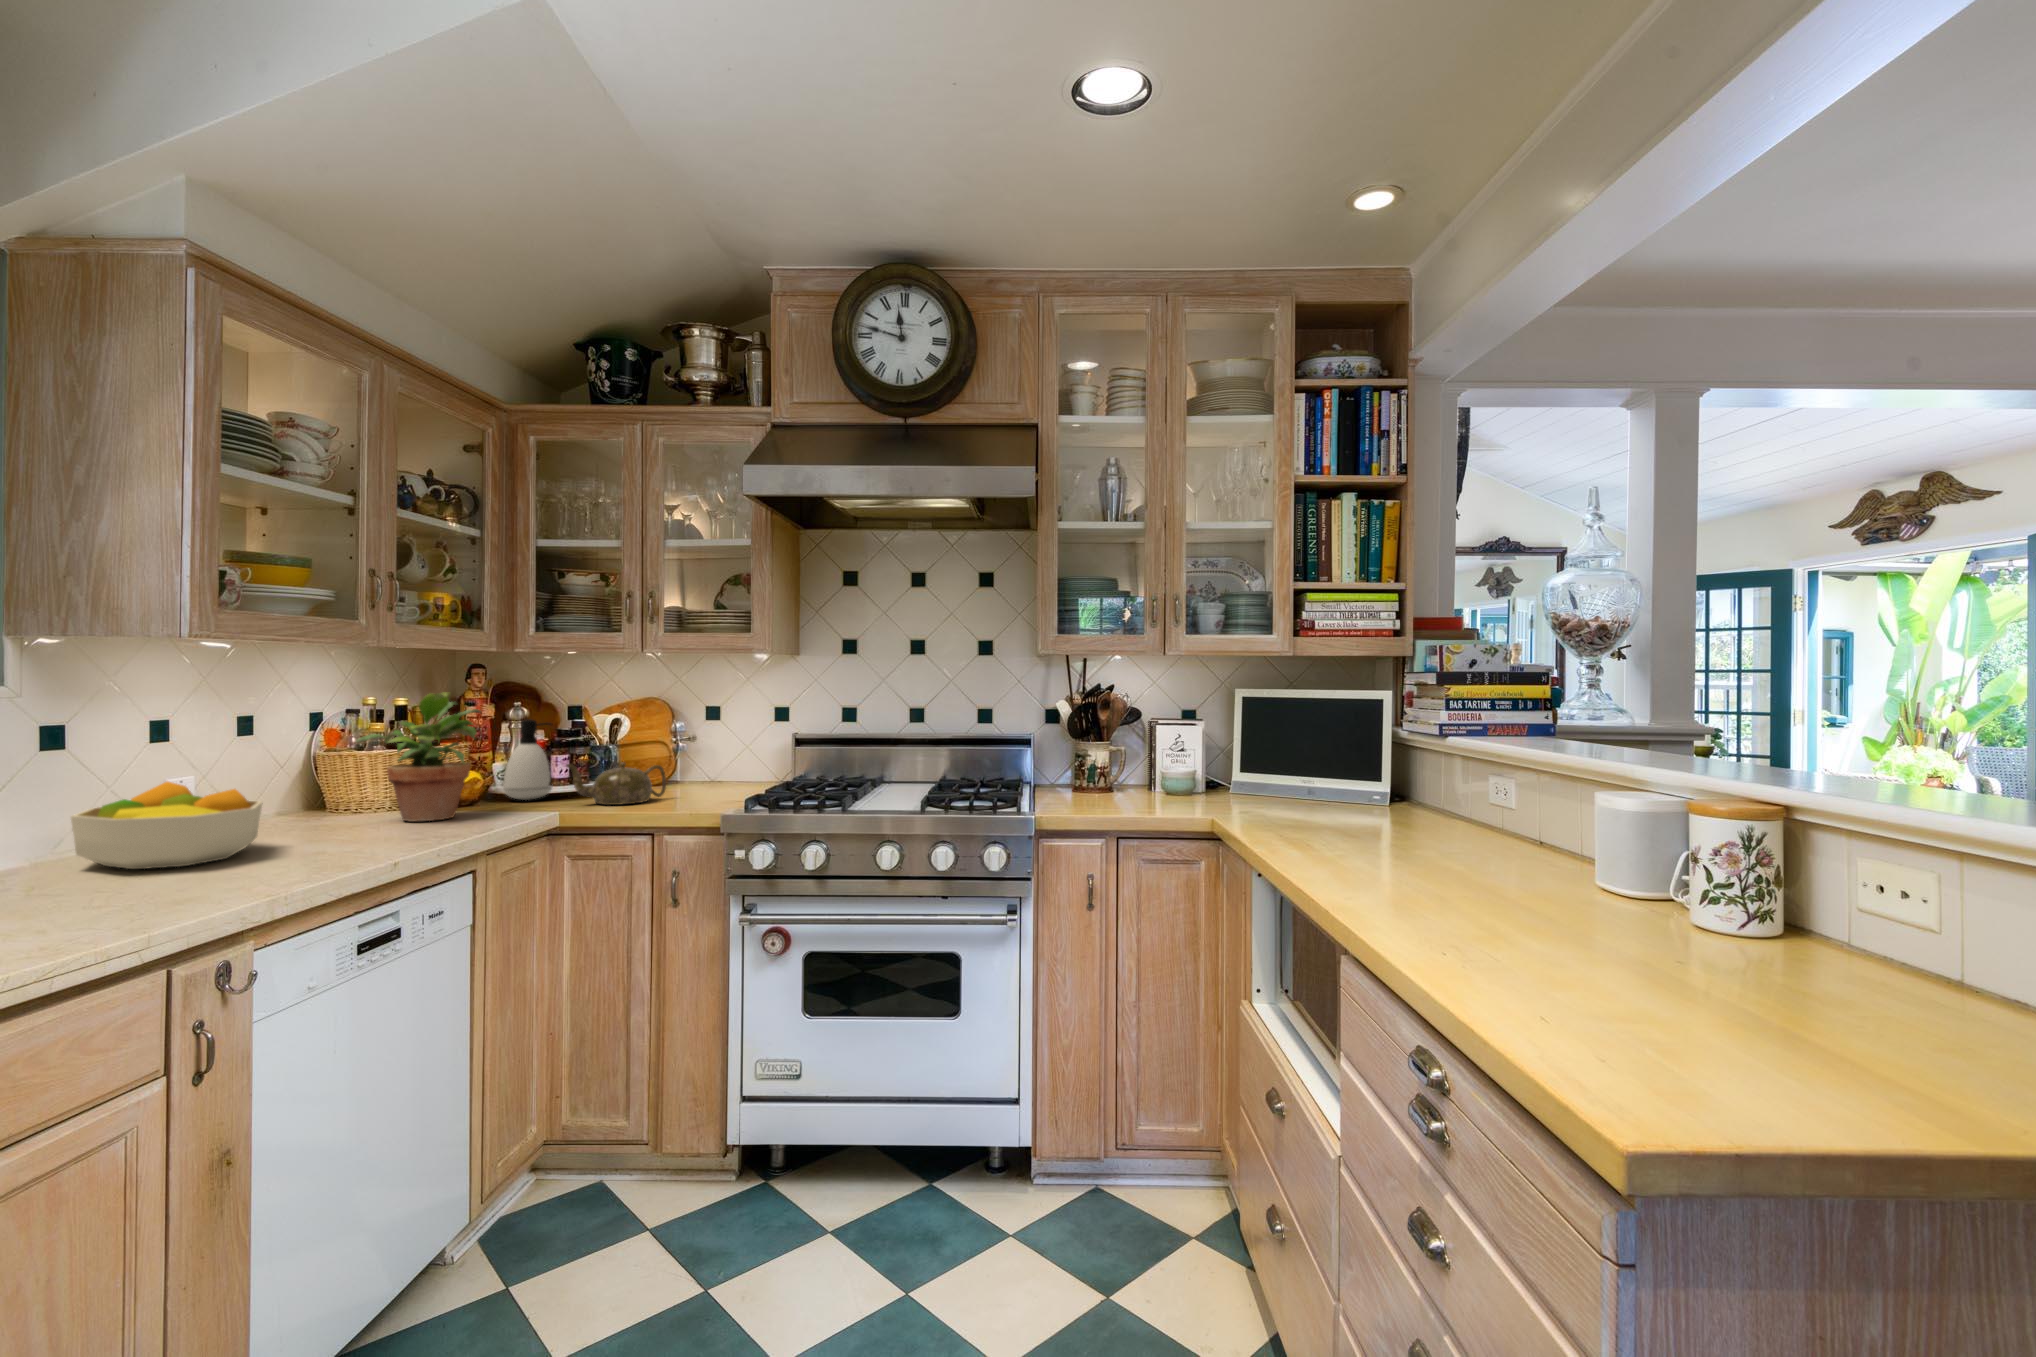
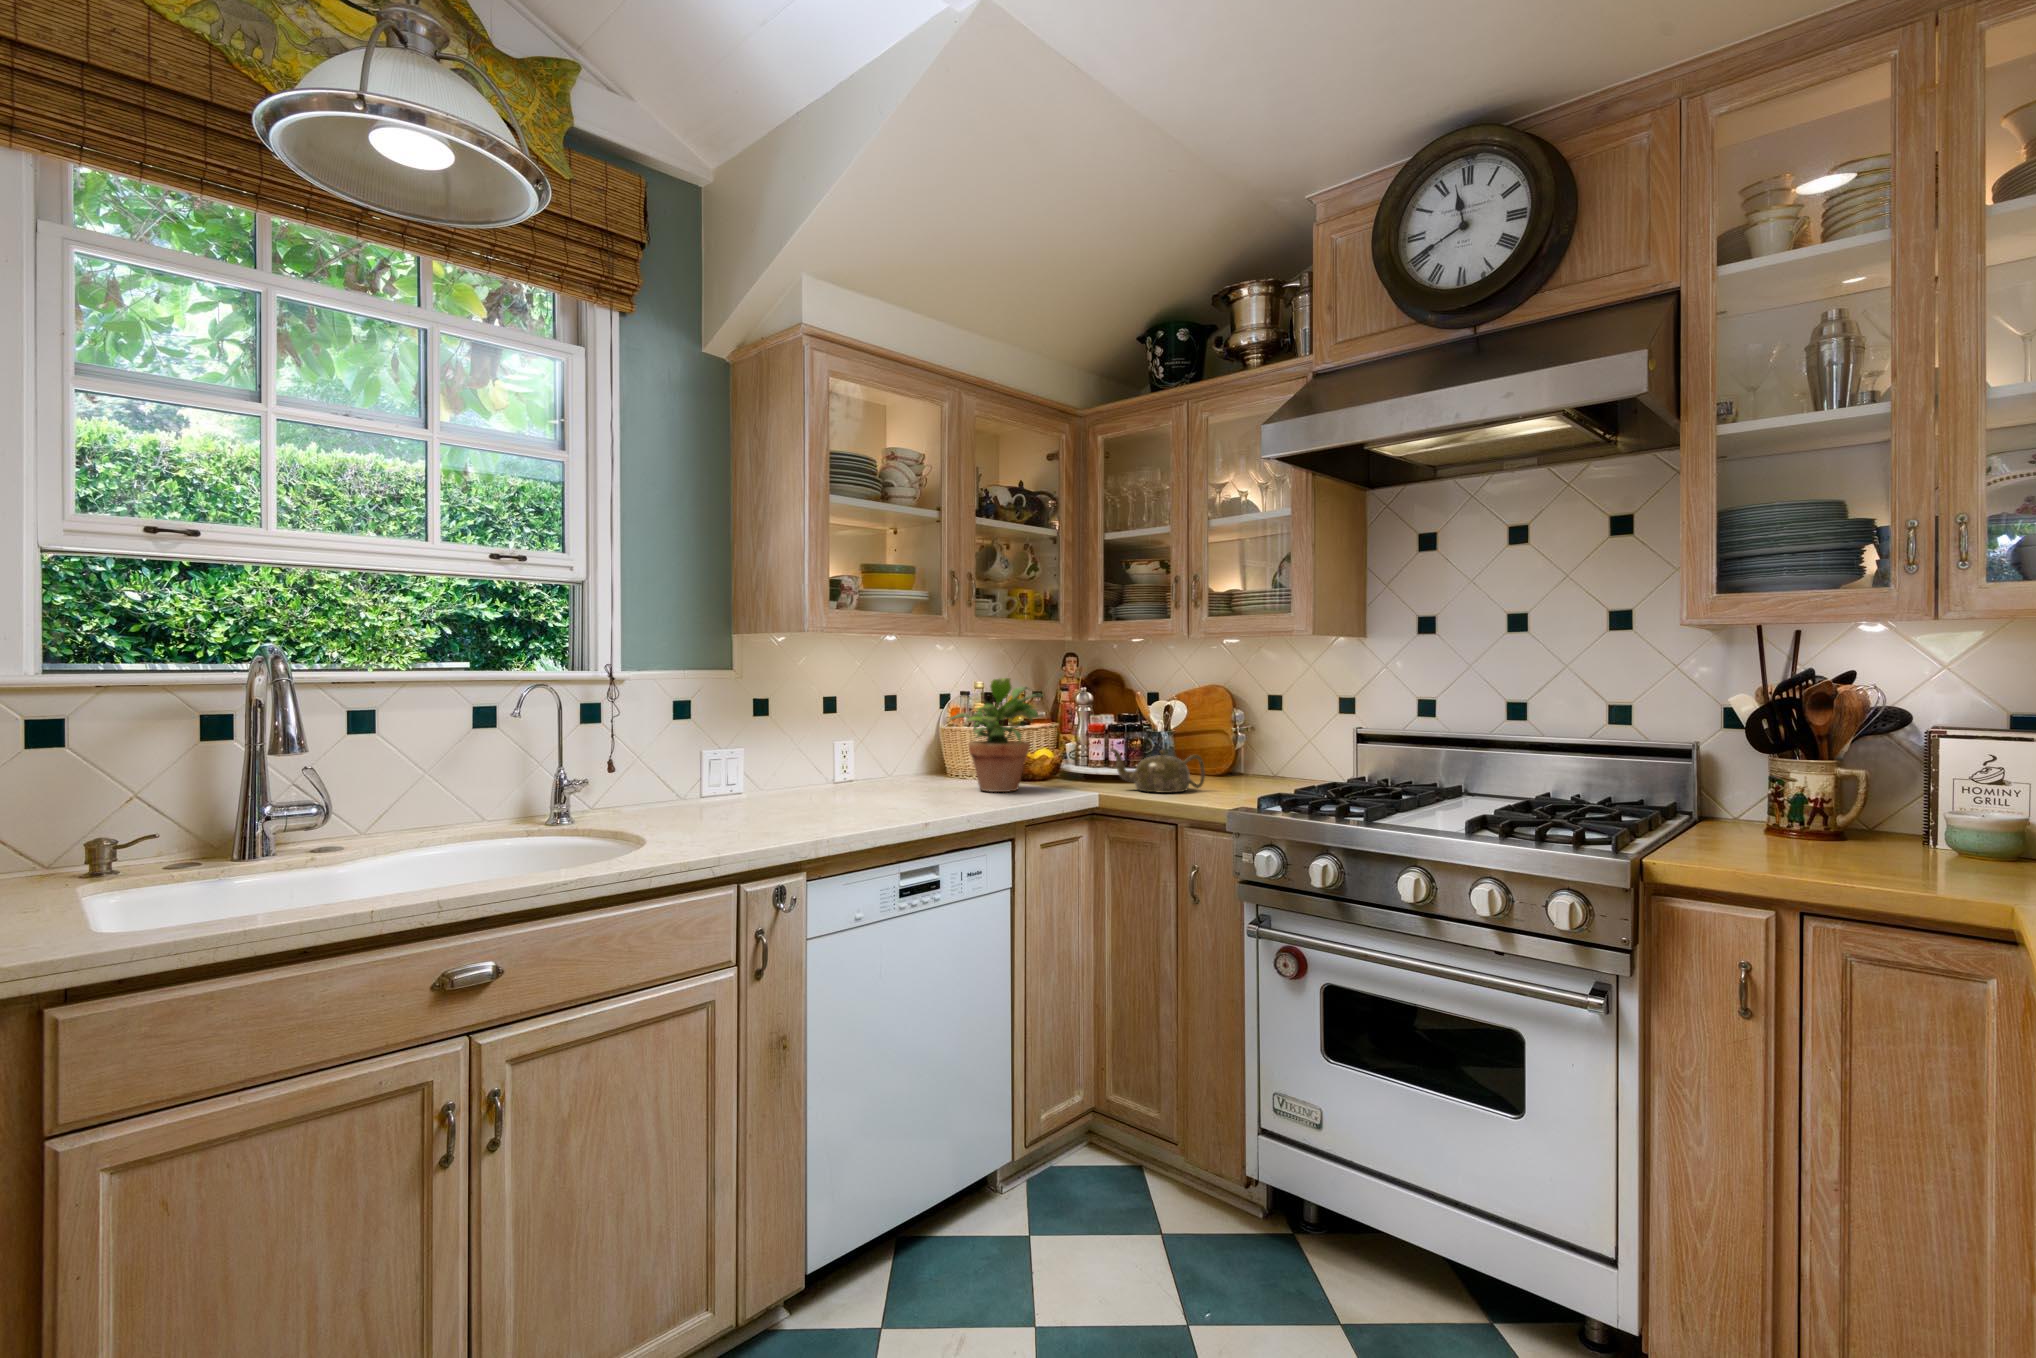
soap dispenser: present [503,719,552,800] -> none [1070,705,1111,780]
fruit bowl: present [71,781,263,869] -> none [765,744,873,809]

